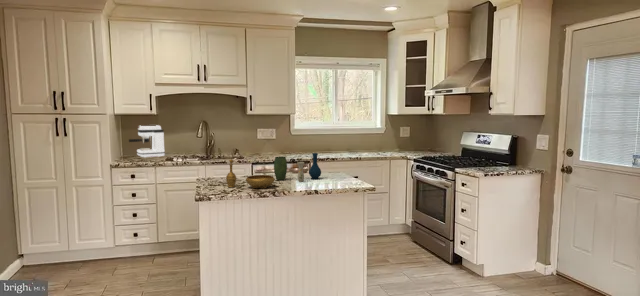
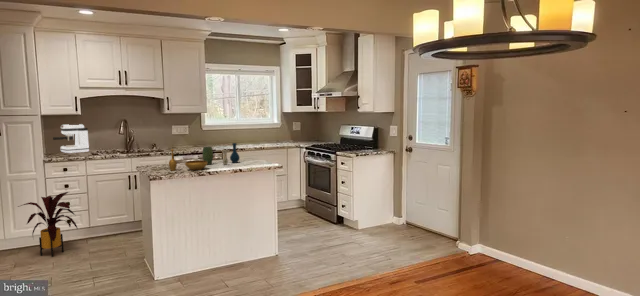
house plant: none [78,202,141,277] -> present [18,192,77,257]

